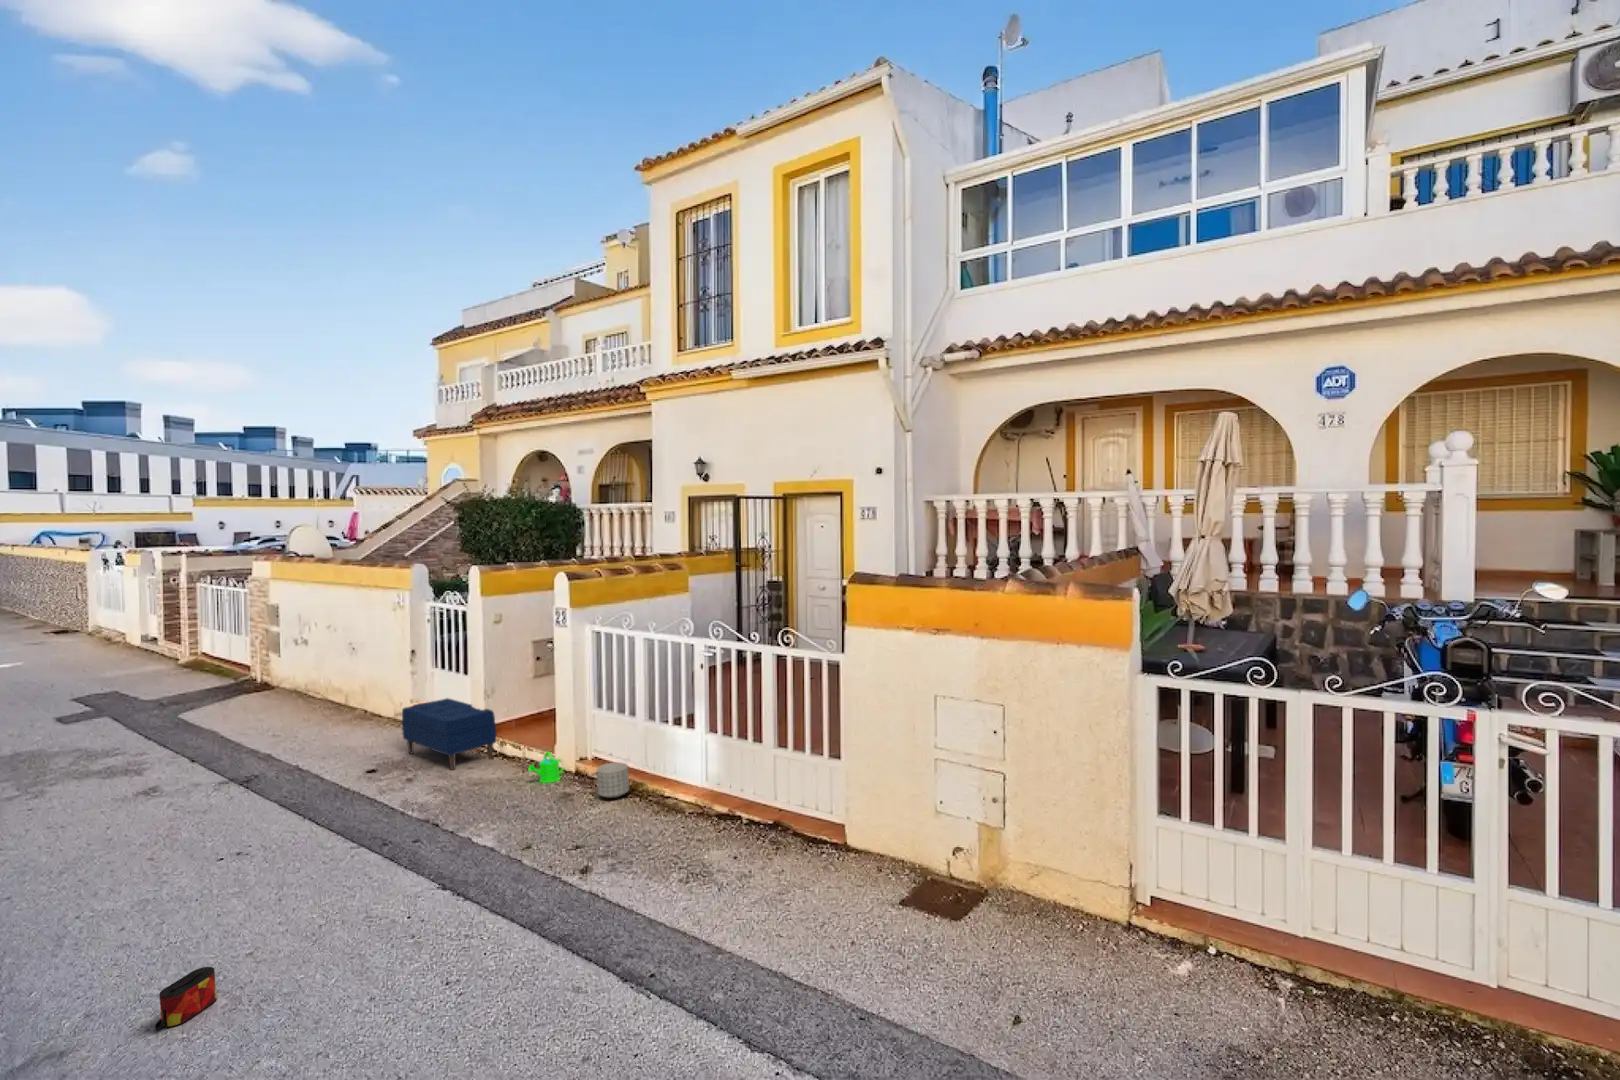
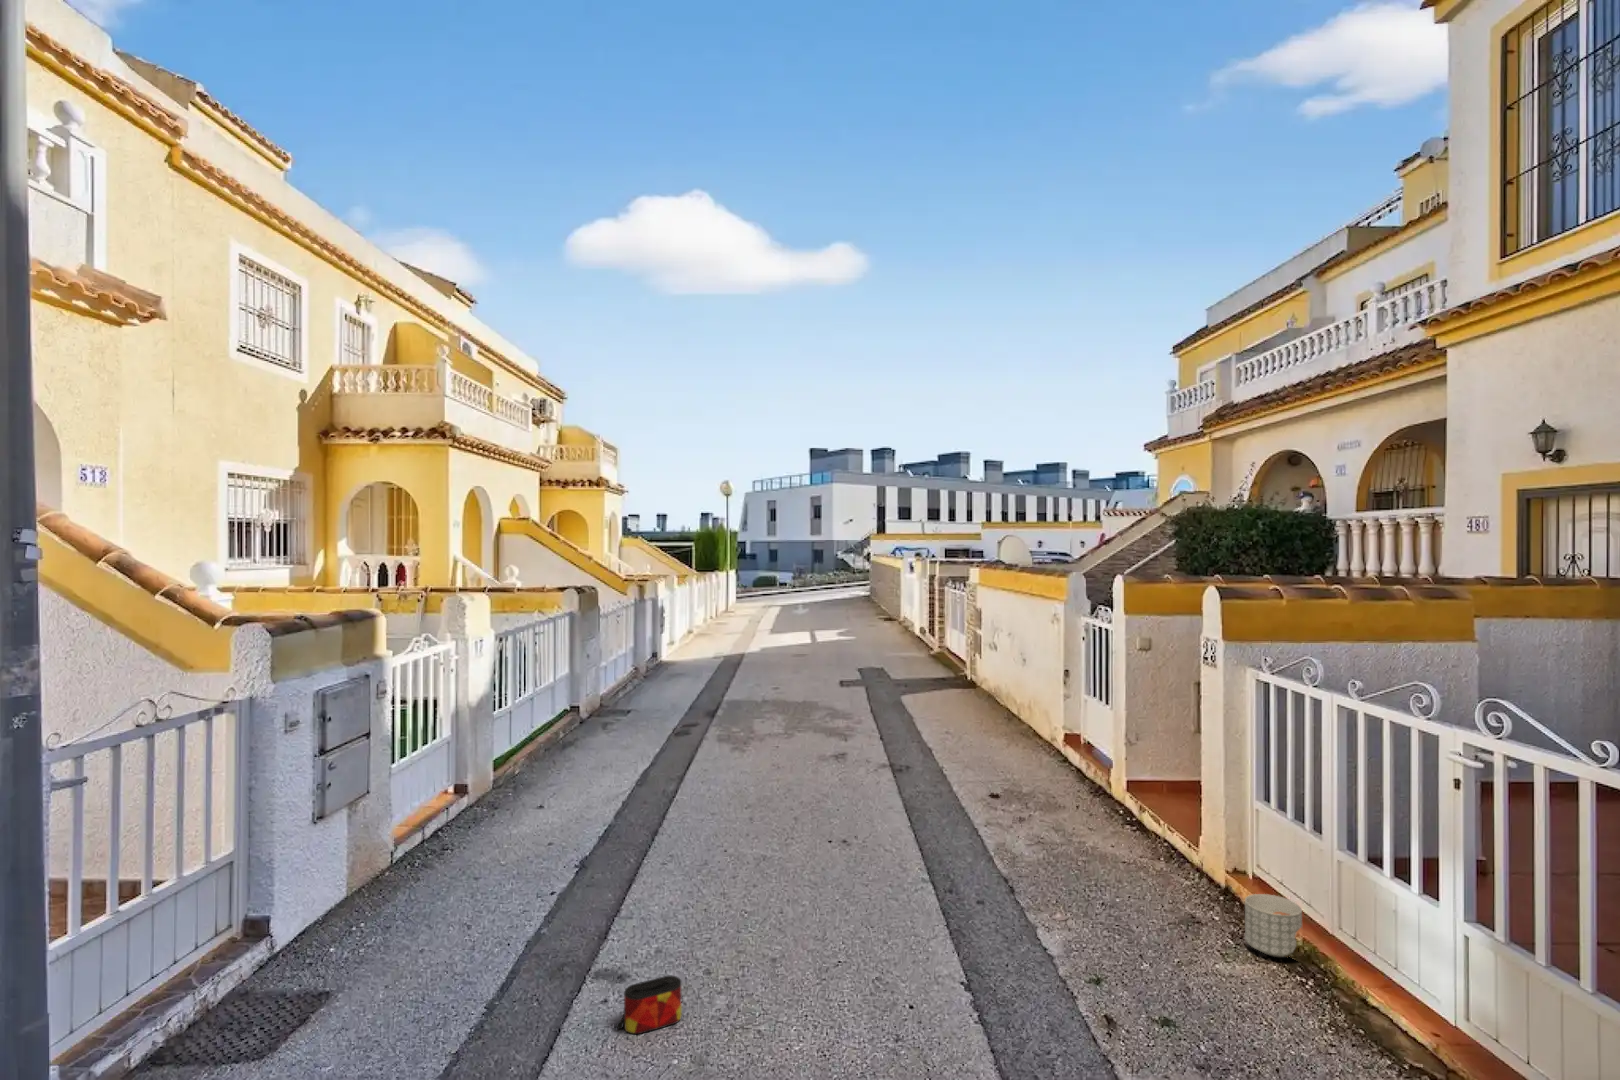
bench: present [402,698,497,770] -> none [1036,735,1135,828]
watering can: present [528,752,564,783] -> none [1154,843,1214,891]

